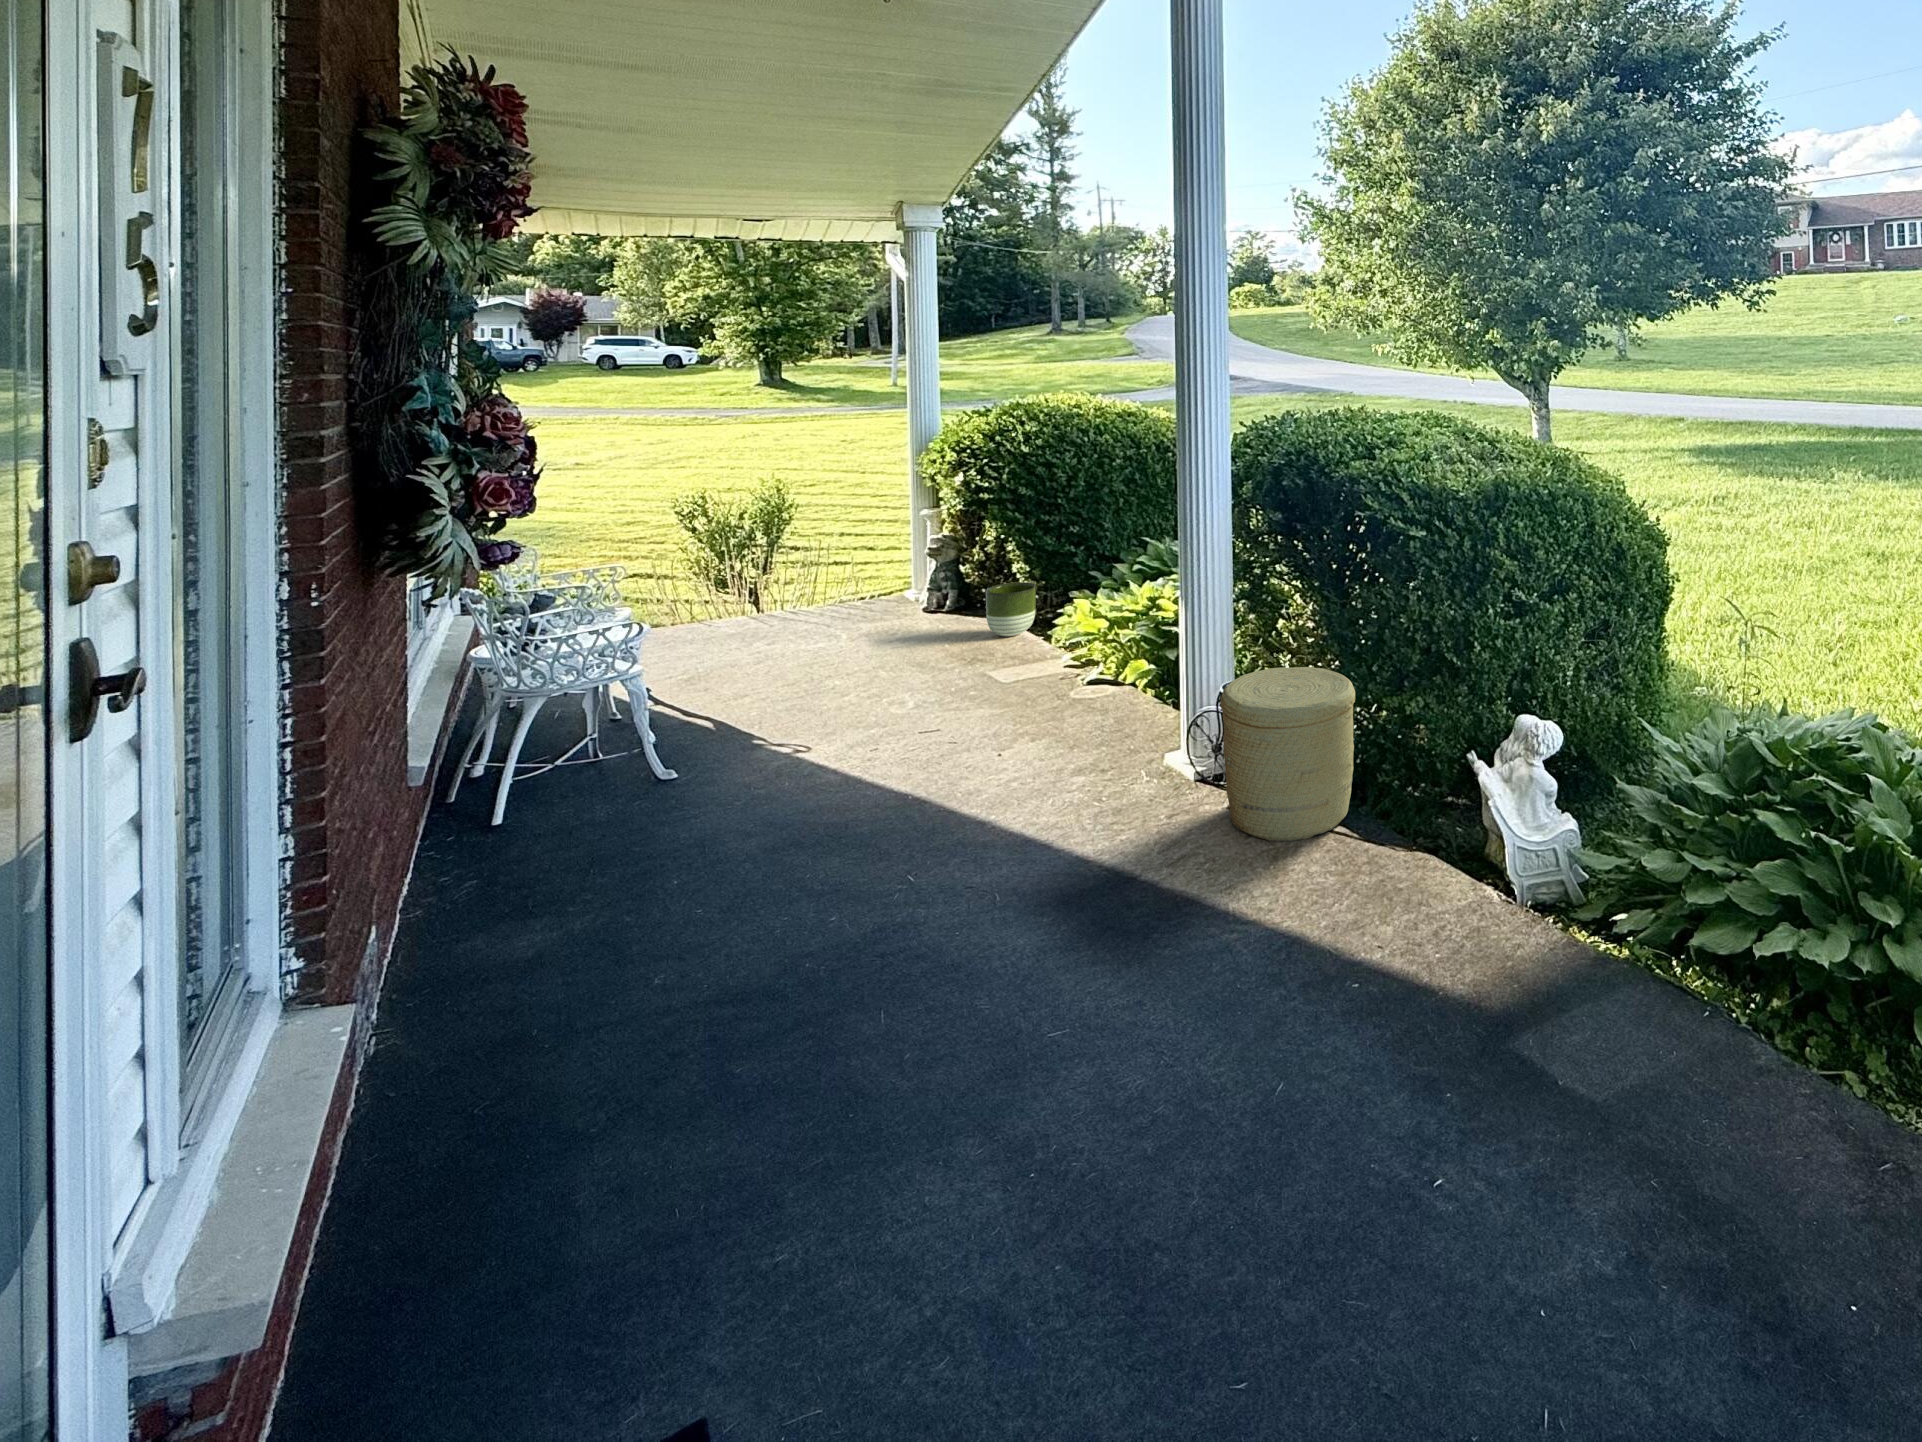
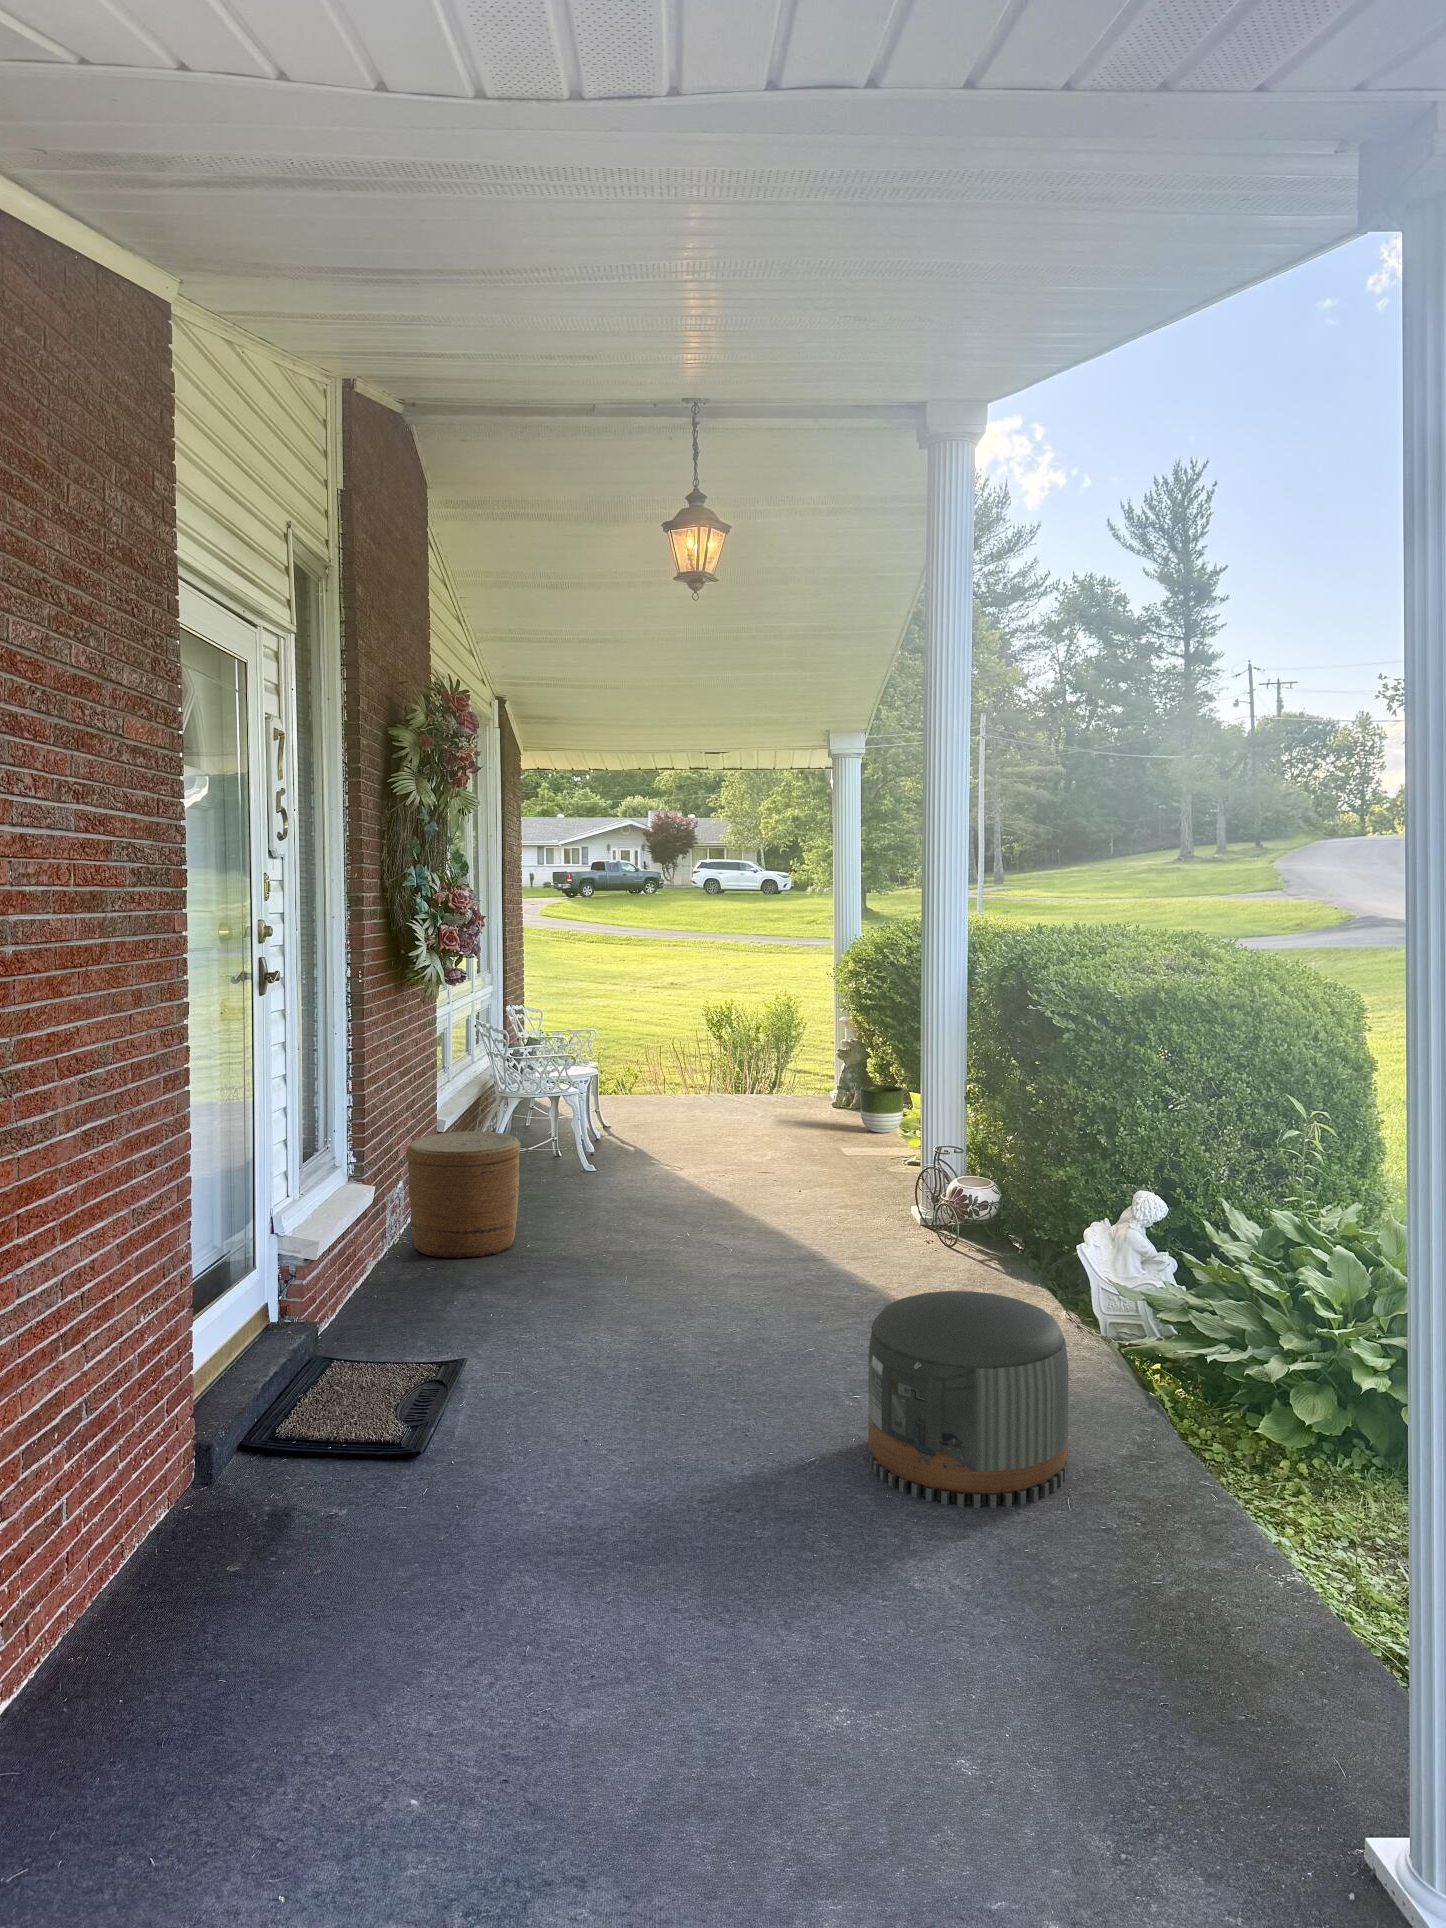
woven basket: present [1221,667,1355,841] -> present [406,1131,520,1258]
pouf: none [1536,917,1812,1310] -> present [868,1291,1069,1508]

